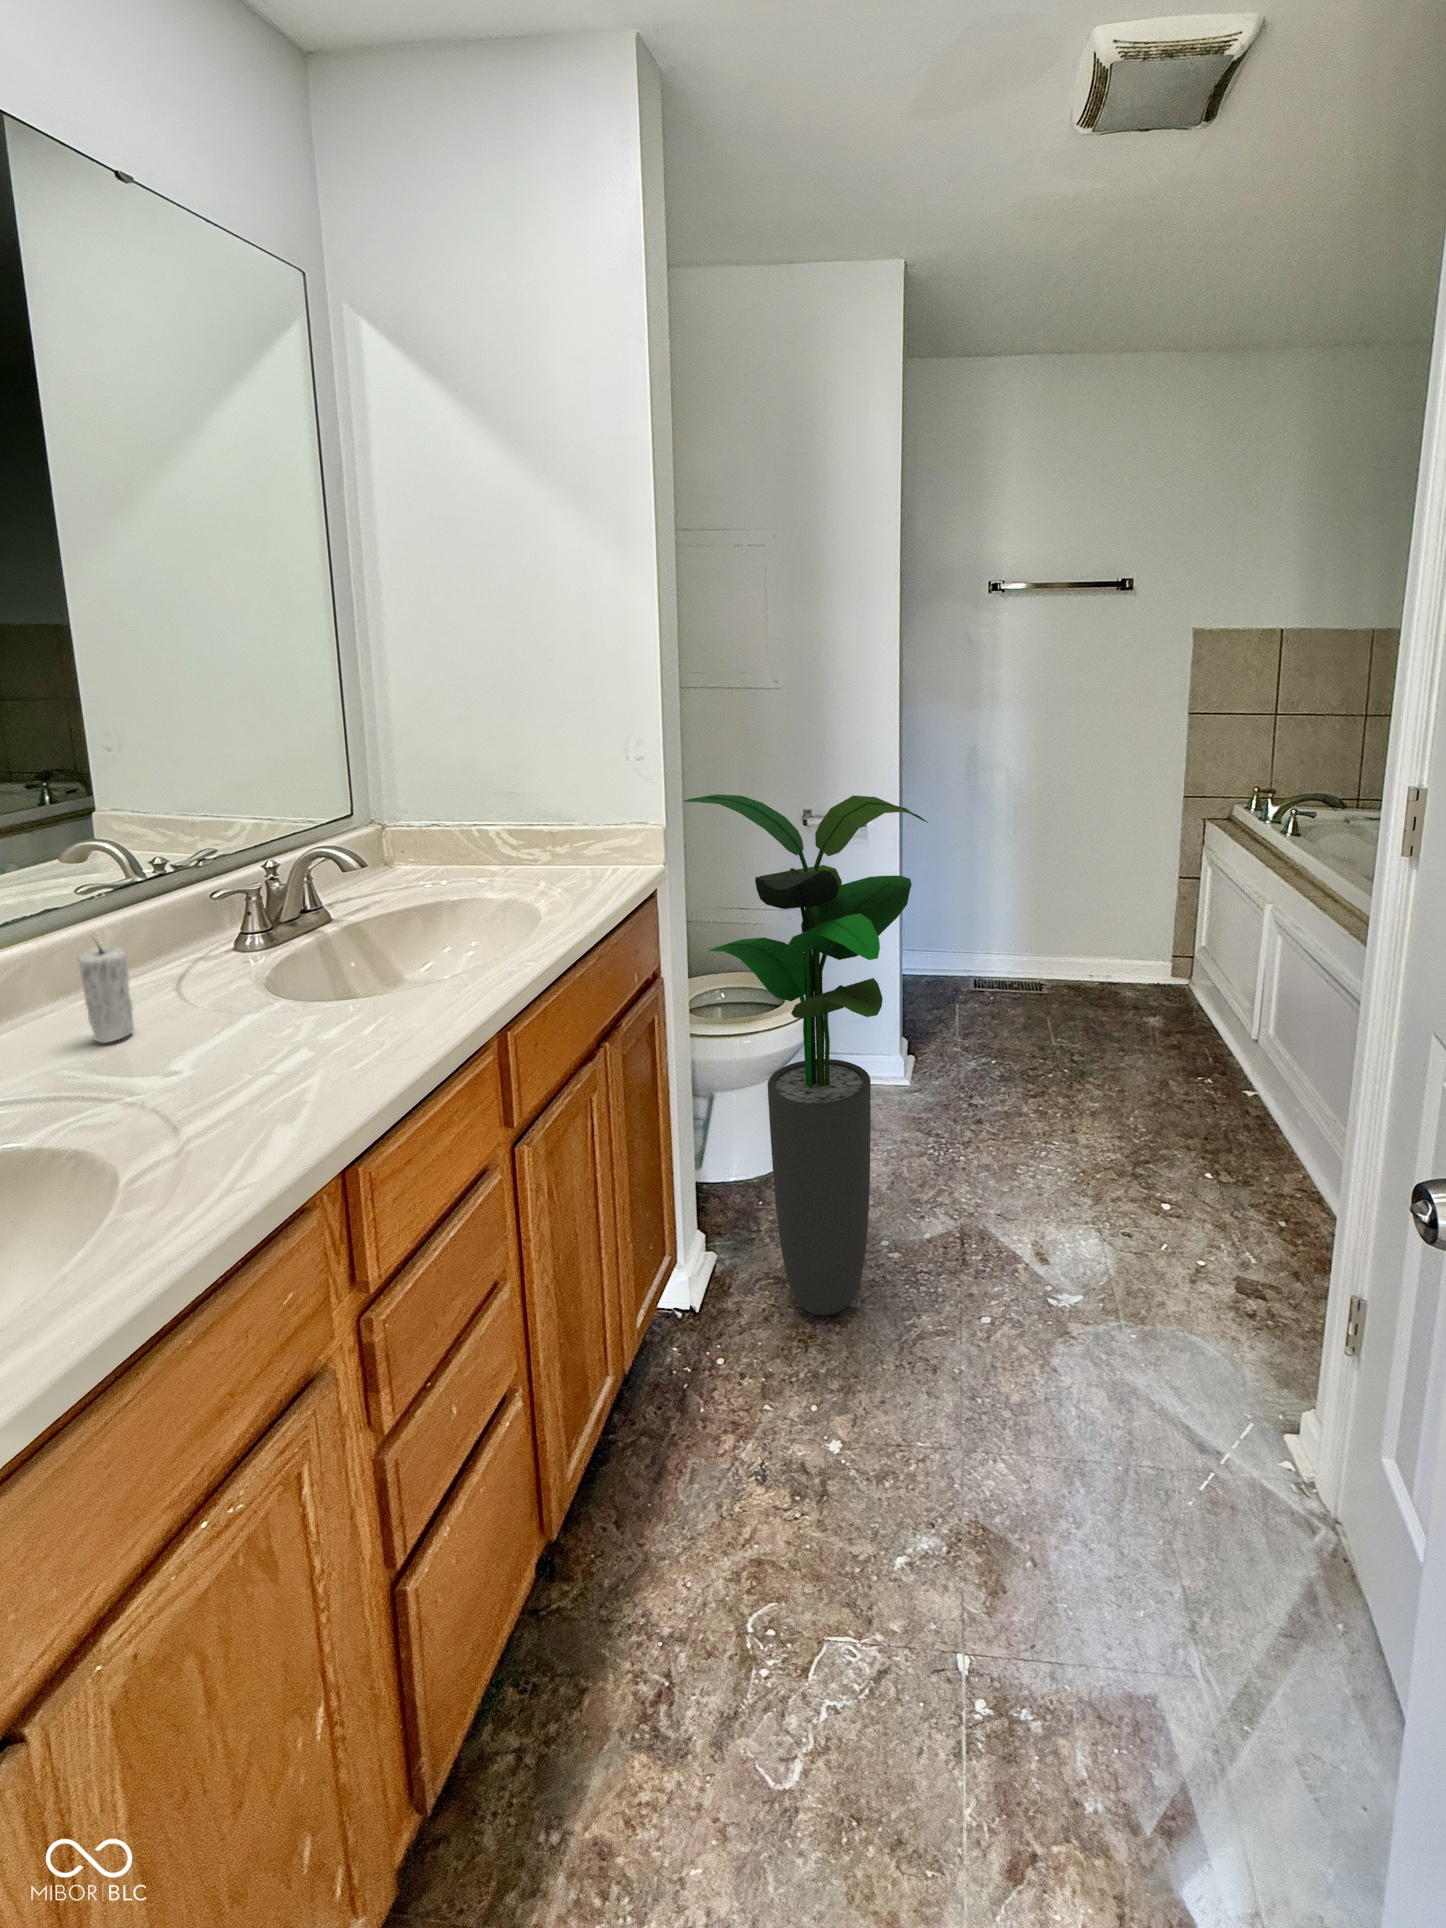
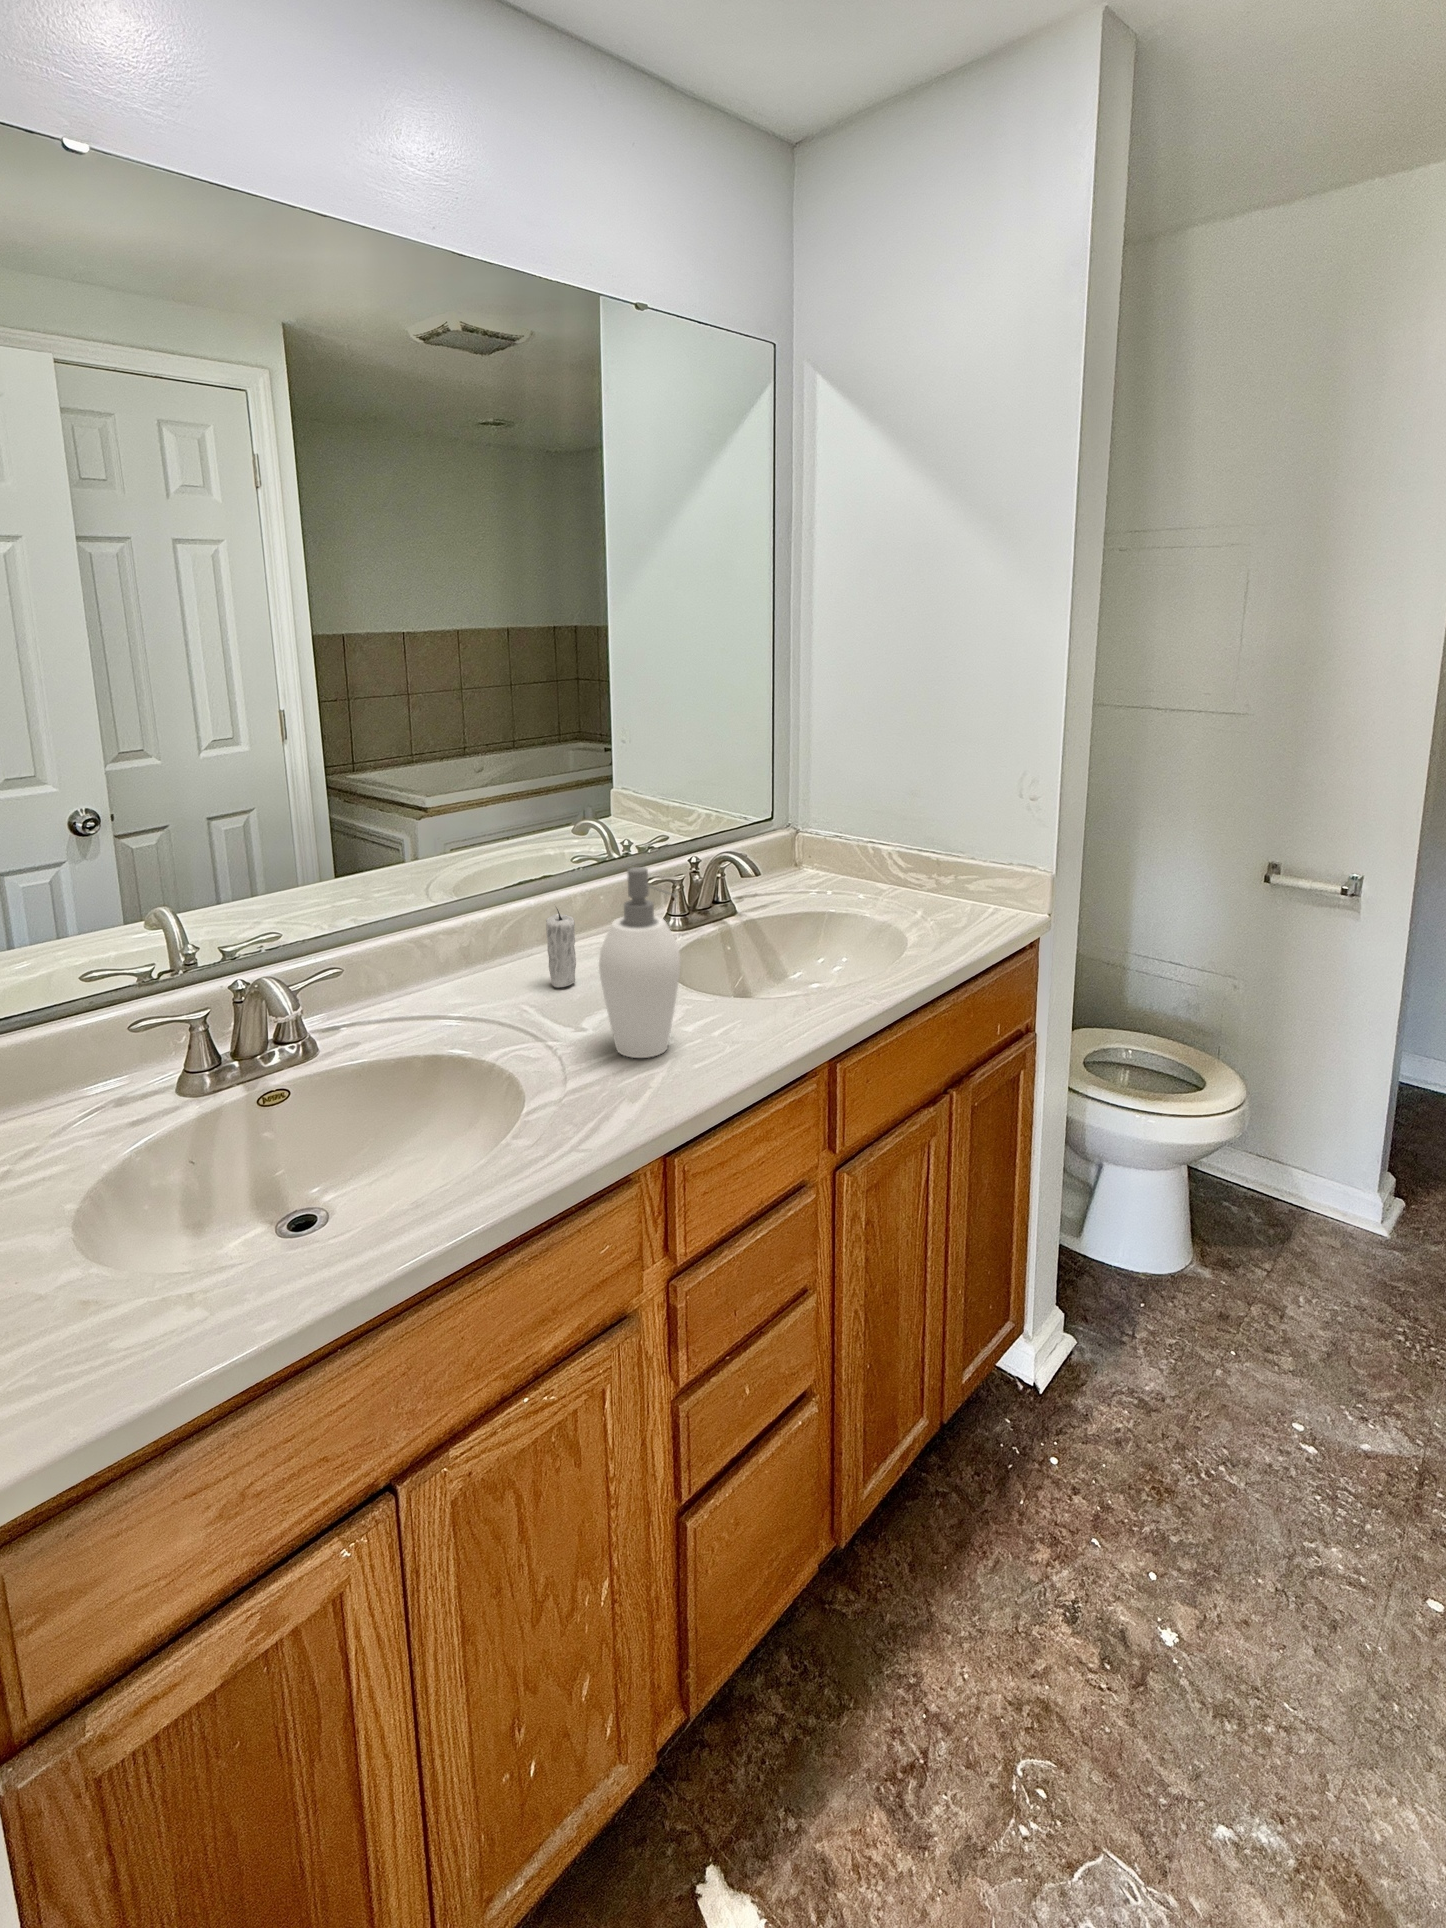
potted plant: present [684,794,928,1315] -> none [1082,848,1416,1479]
soap dispenser: none [203,853,318,1085] -> present [599,867,681,1058]

